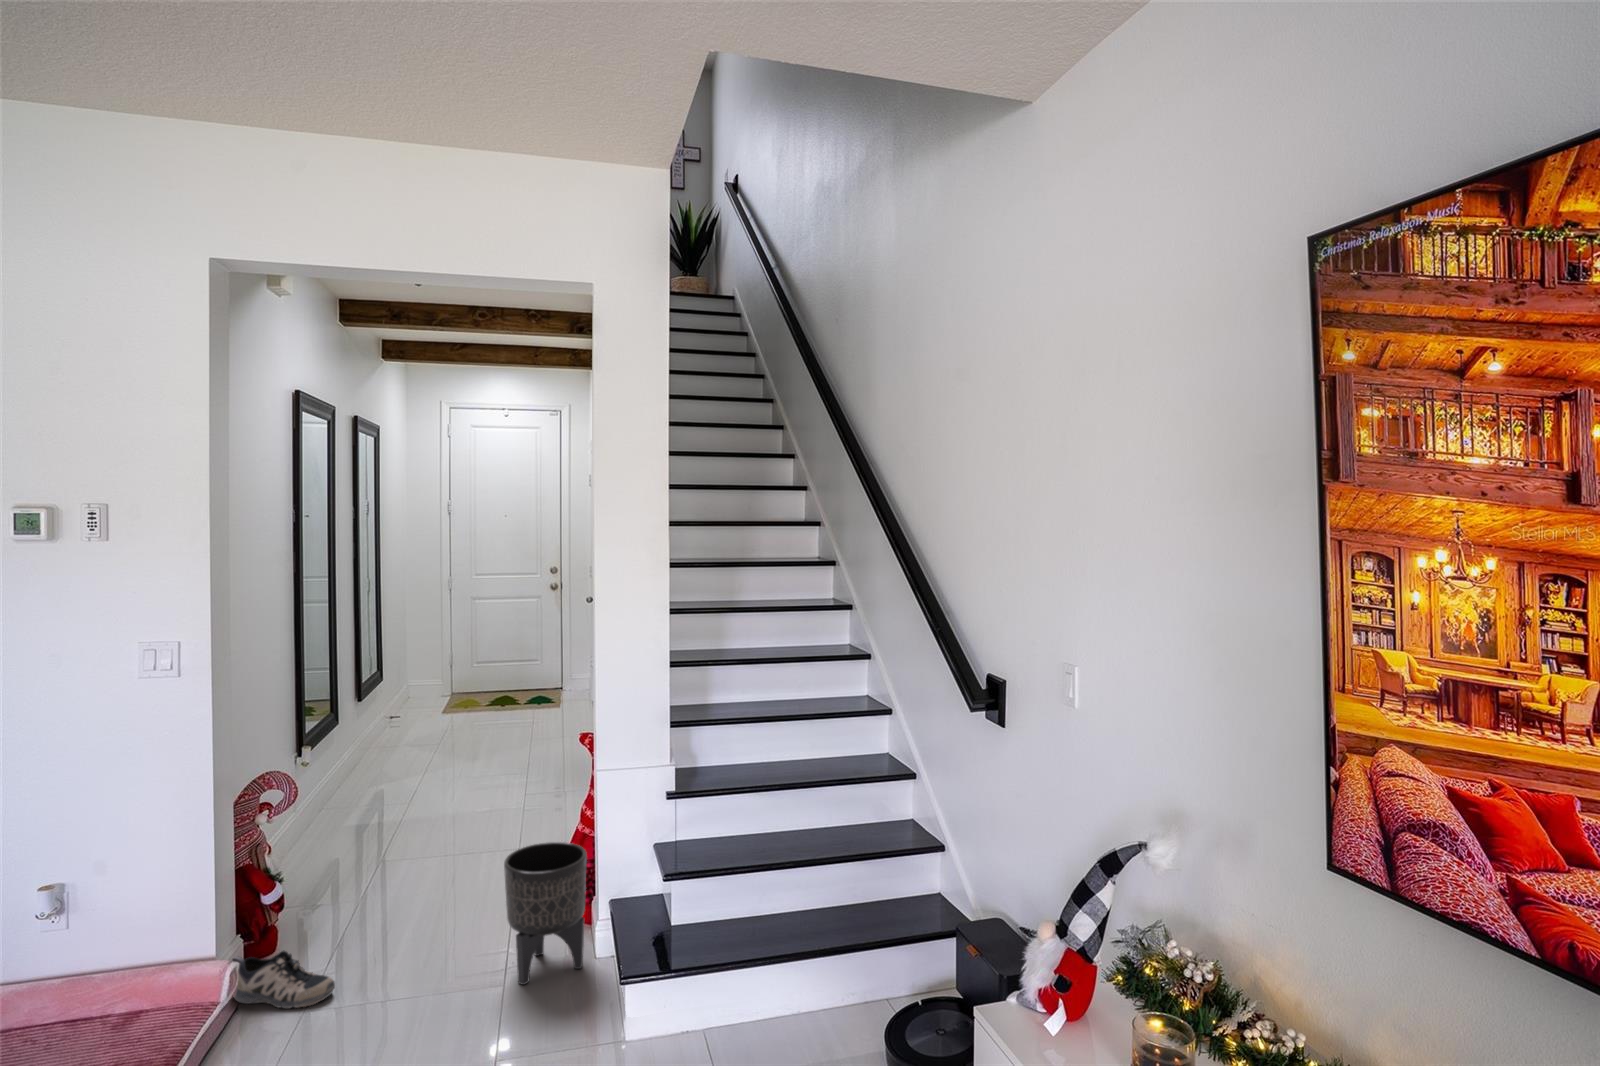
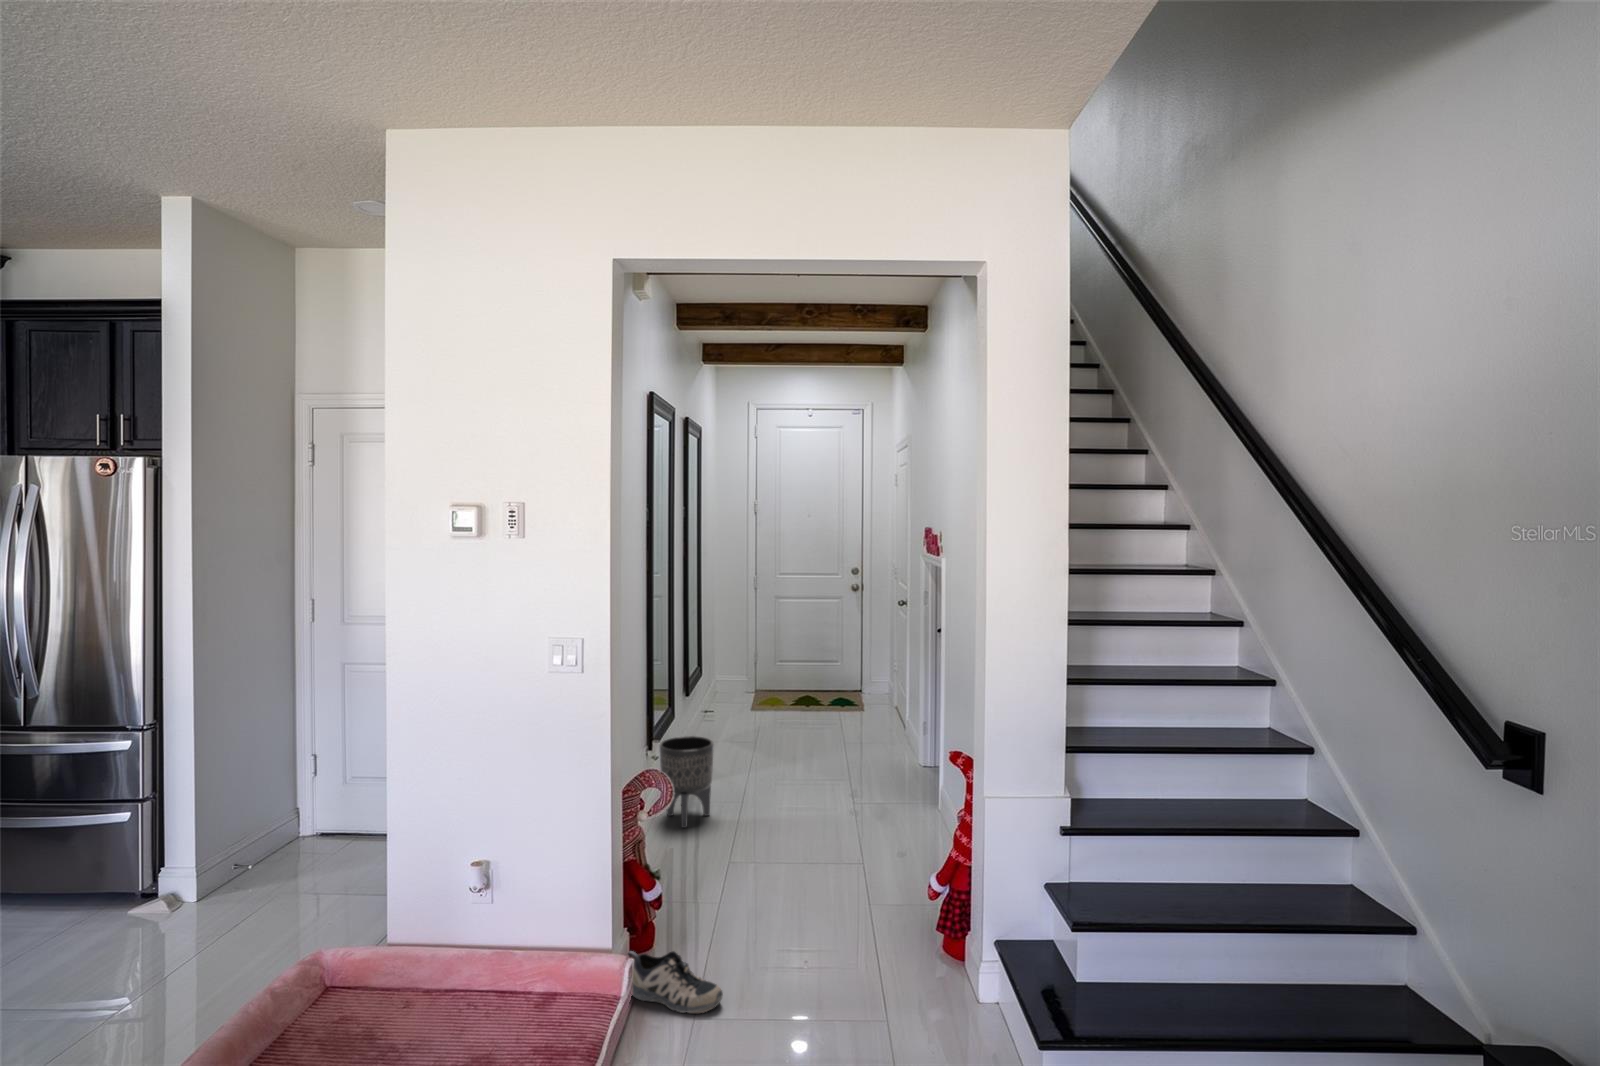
planter: present [504,842,587,985] -> present [659,736,714,828]

